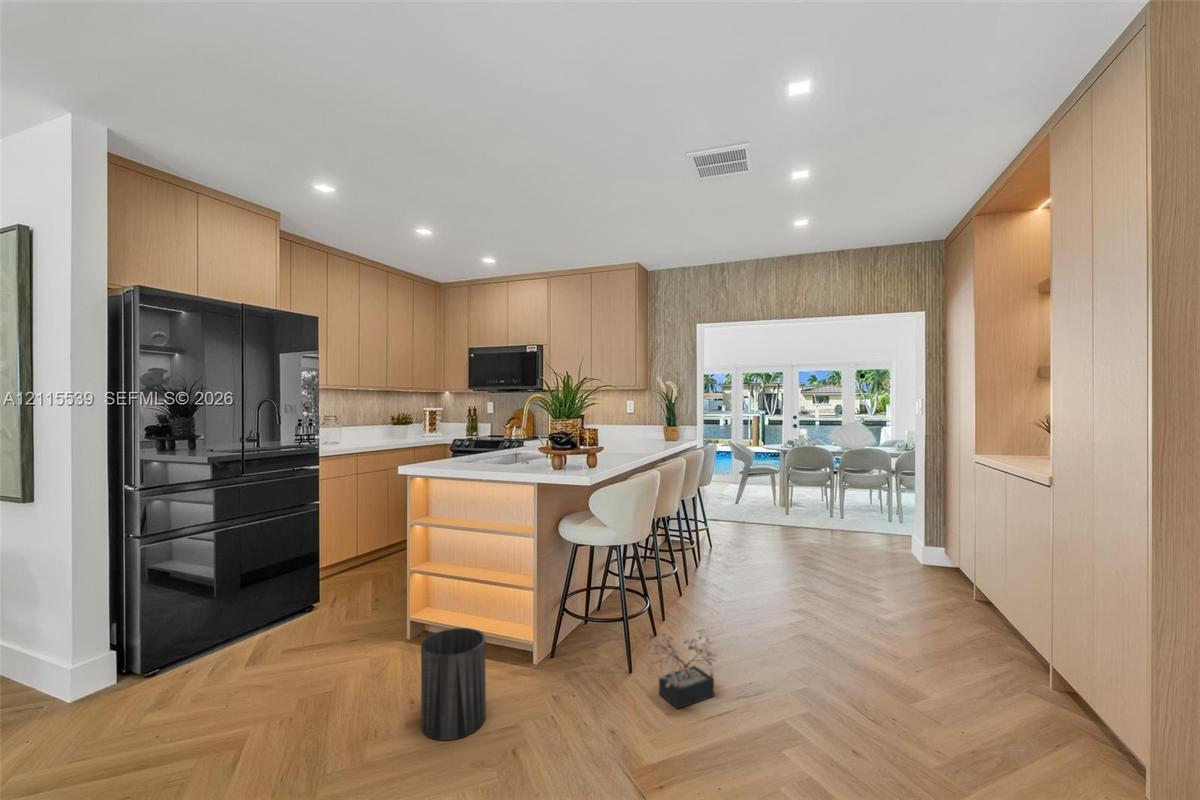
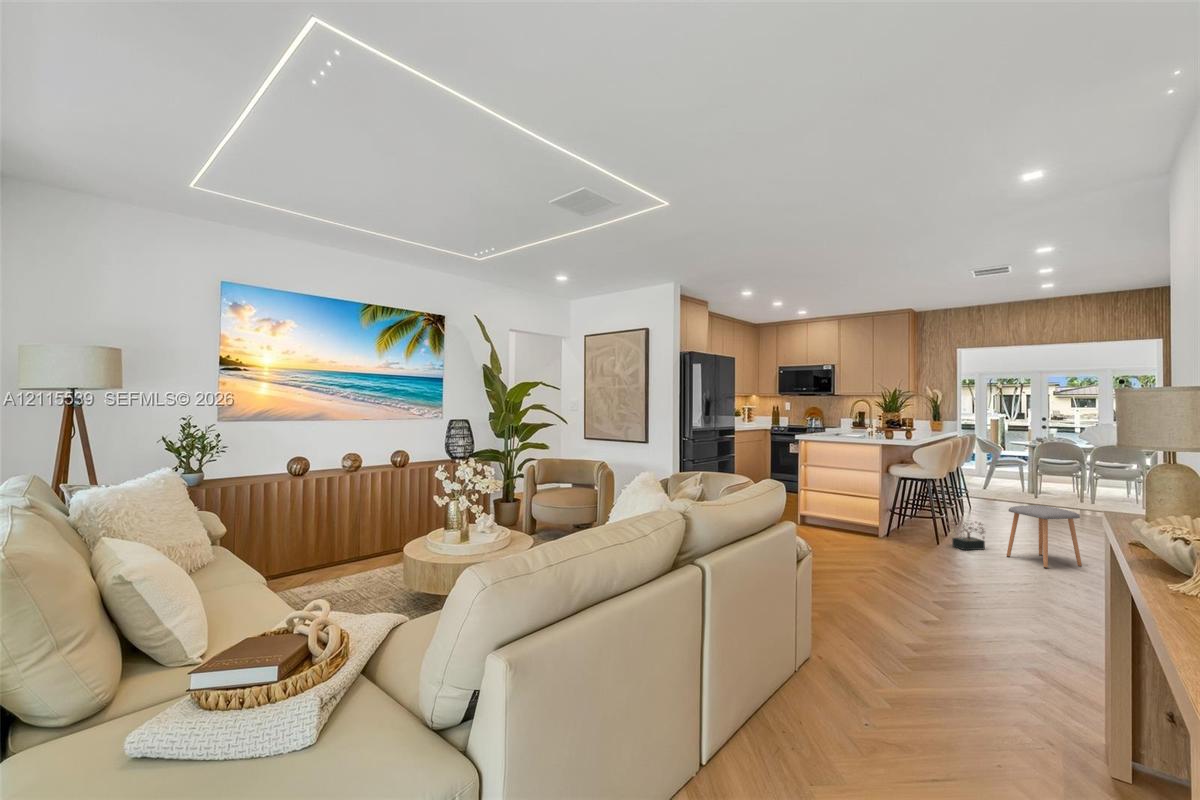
stool: none [750,606,881,773] -> present [1007,505,1082,568]
trash can: present [421,628,486,740] -> none [835,505,865,546]

